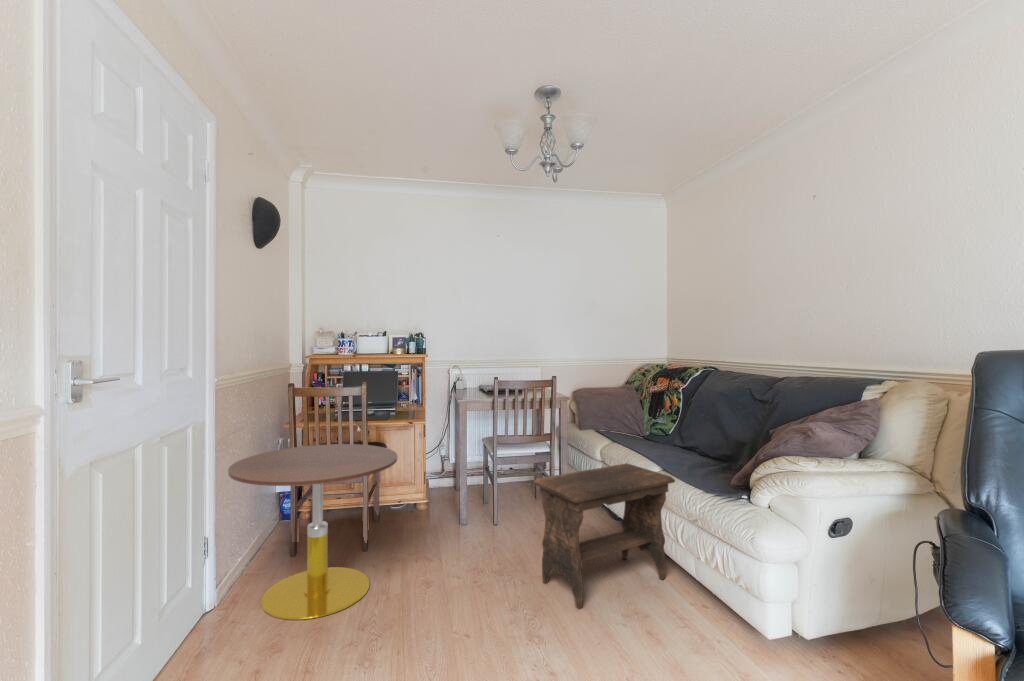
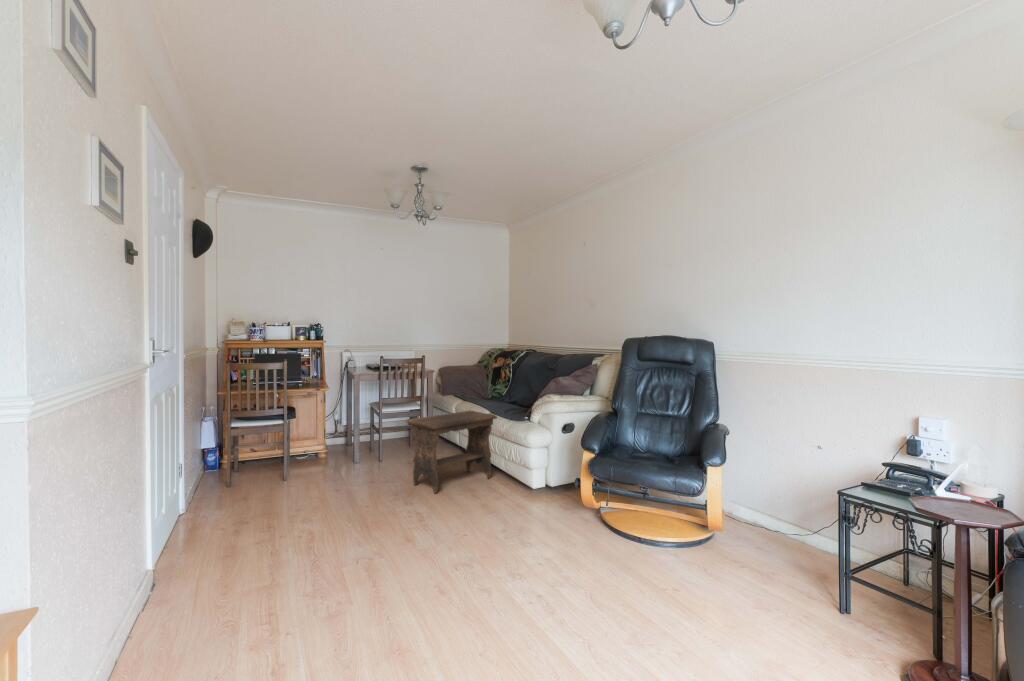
side table: present [228,444,398,620] -> none [193,404,314,513]

